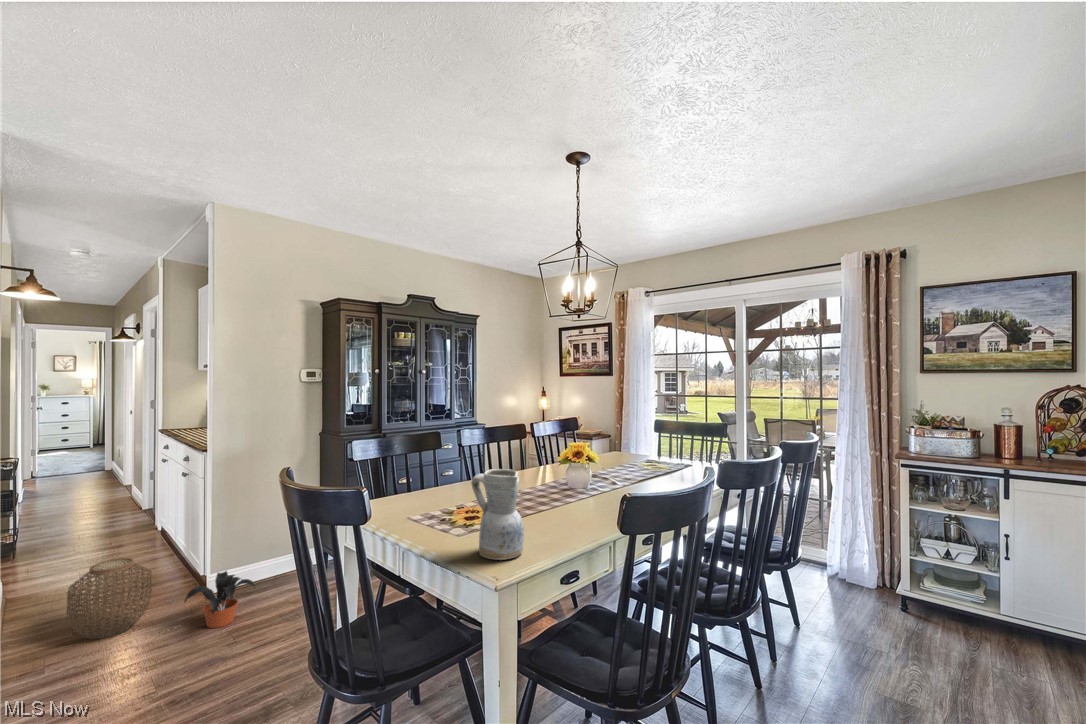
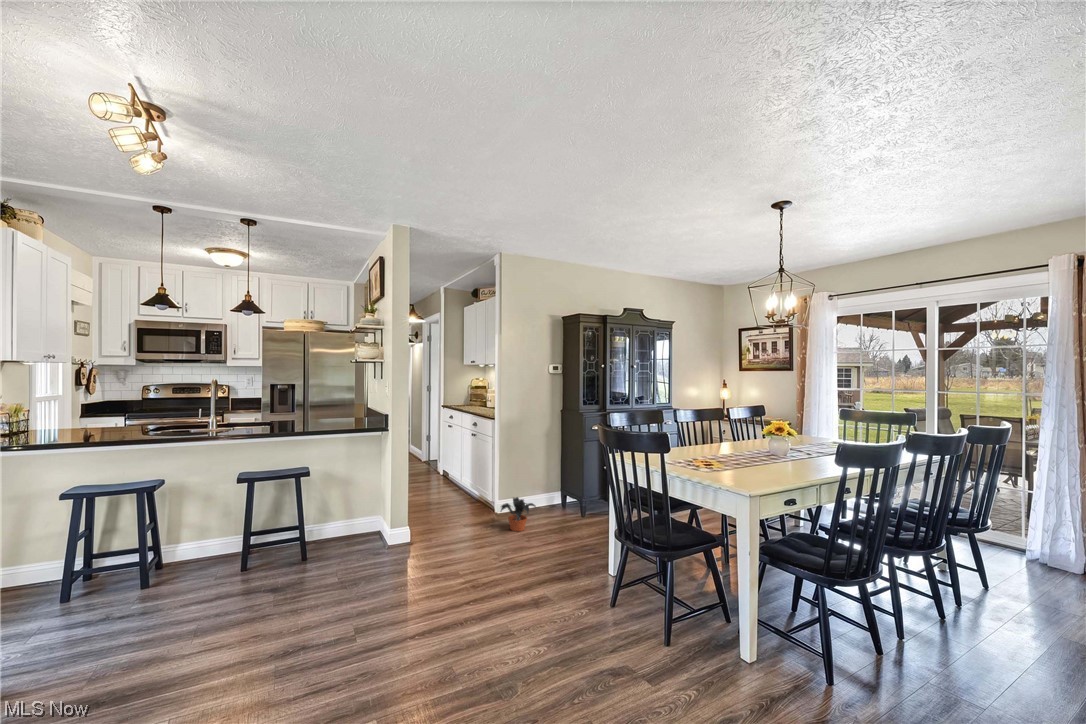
ceramic pitcher: present [471,469,524,560] -> none [723,428,760,483]
woven basket: present [67,558,152,639] -> none [438,482,477,528]

